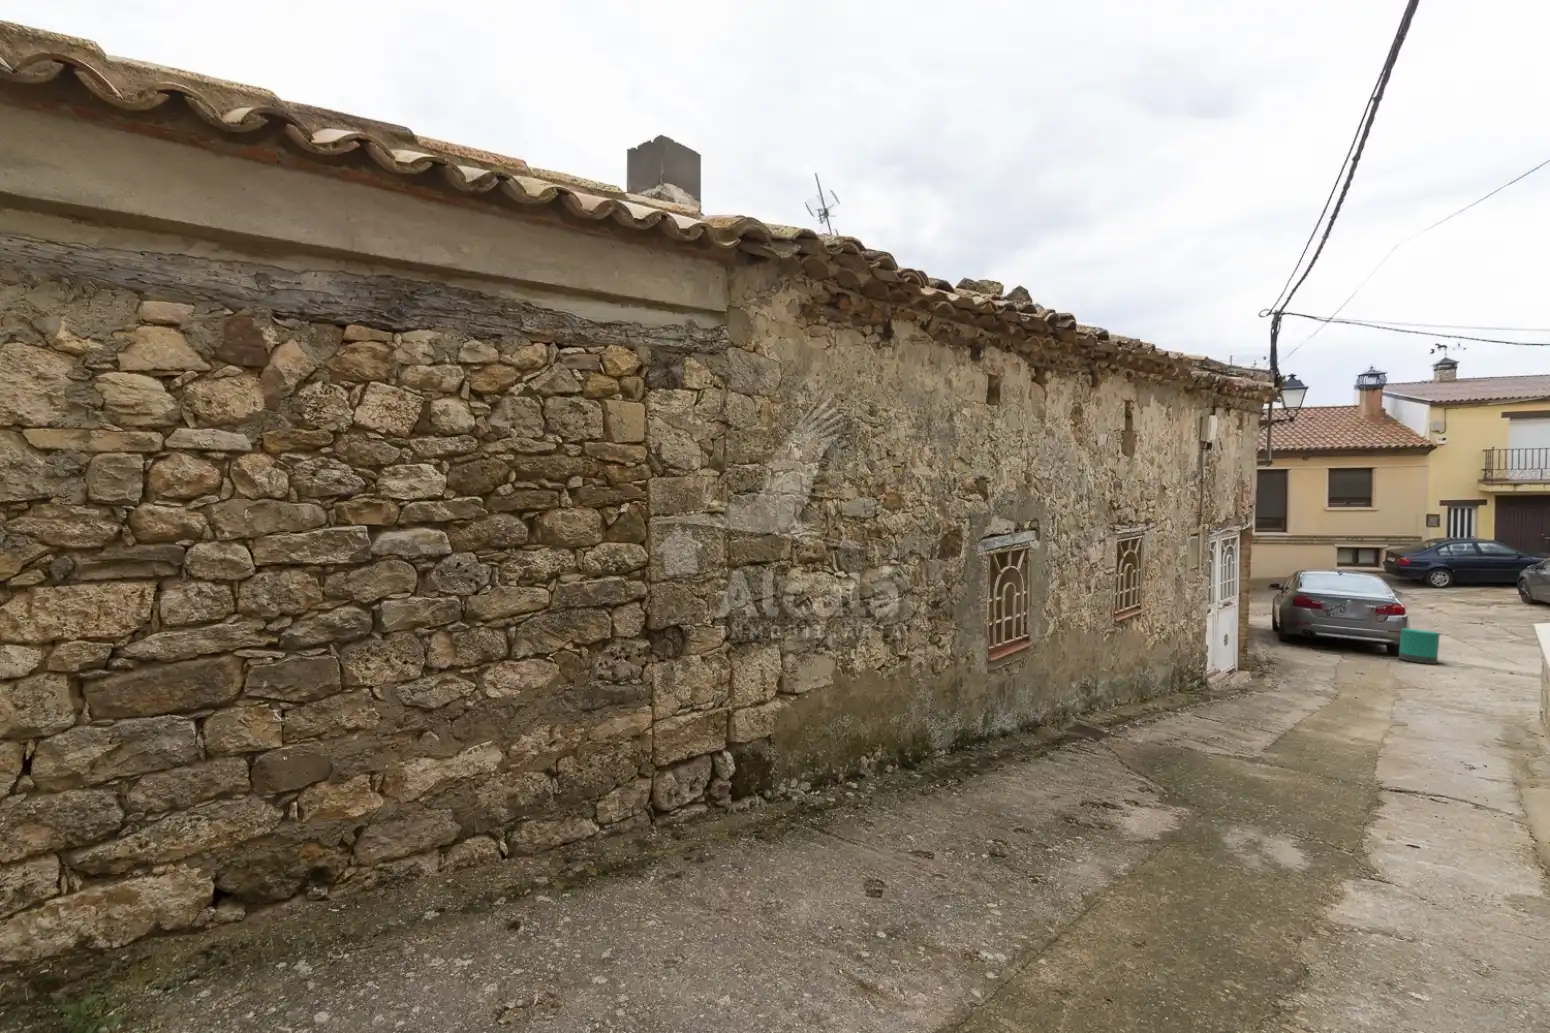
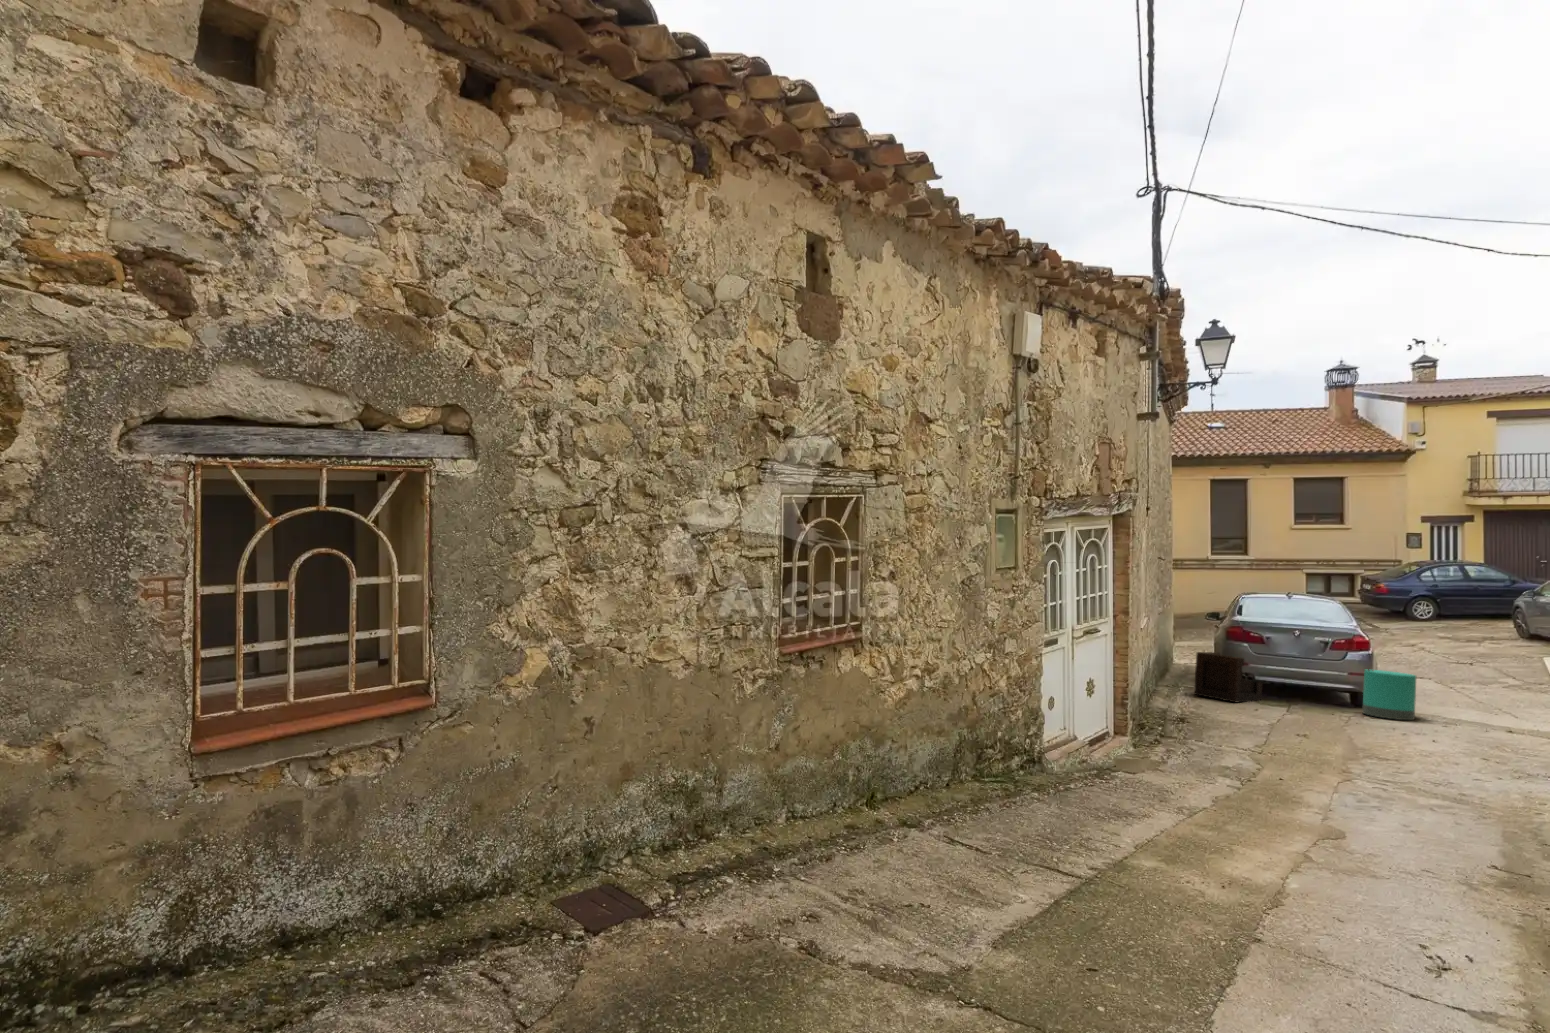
wooden crate: none [1273,614,1325,650] -> present [1195,652,1262,702]

